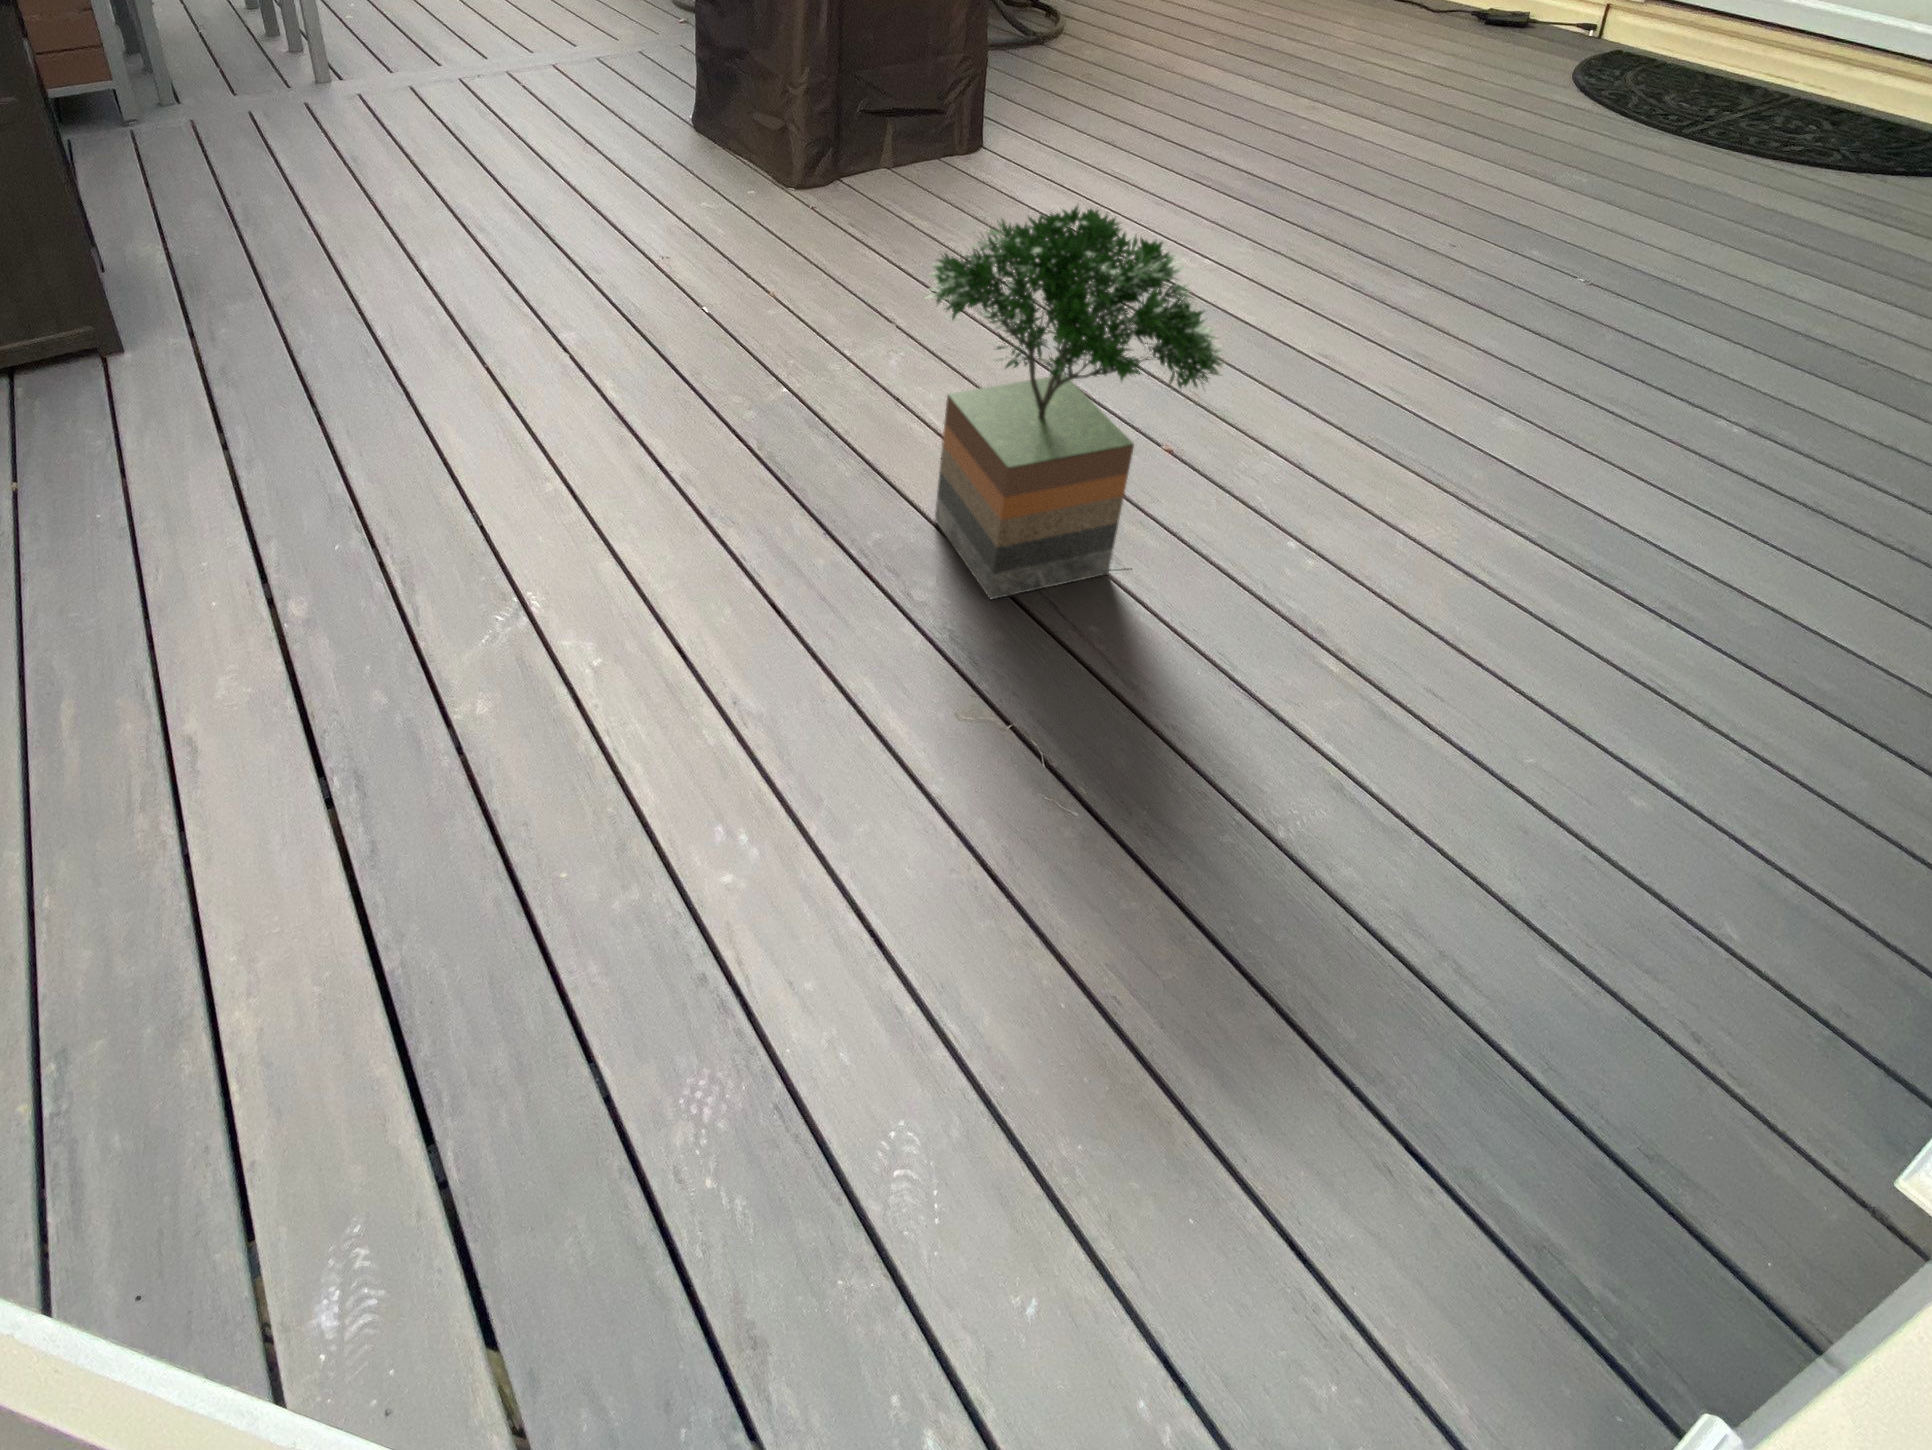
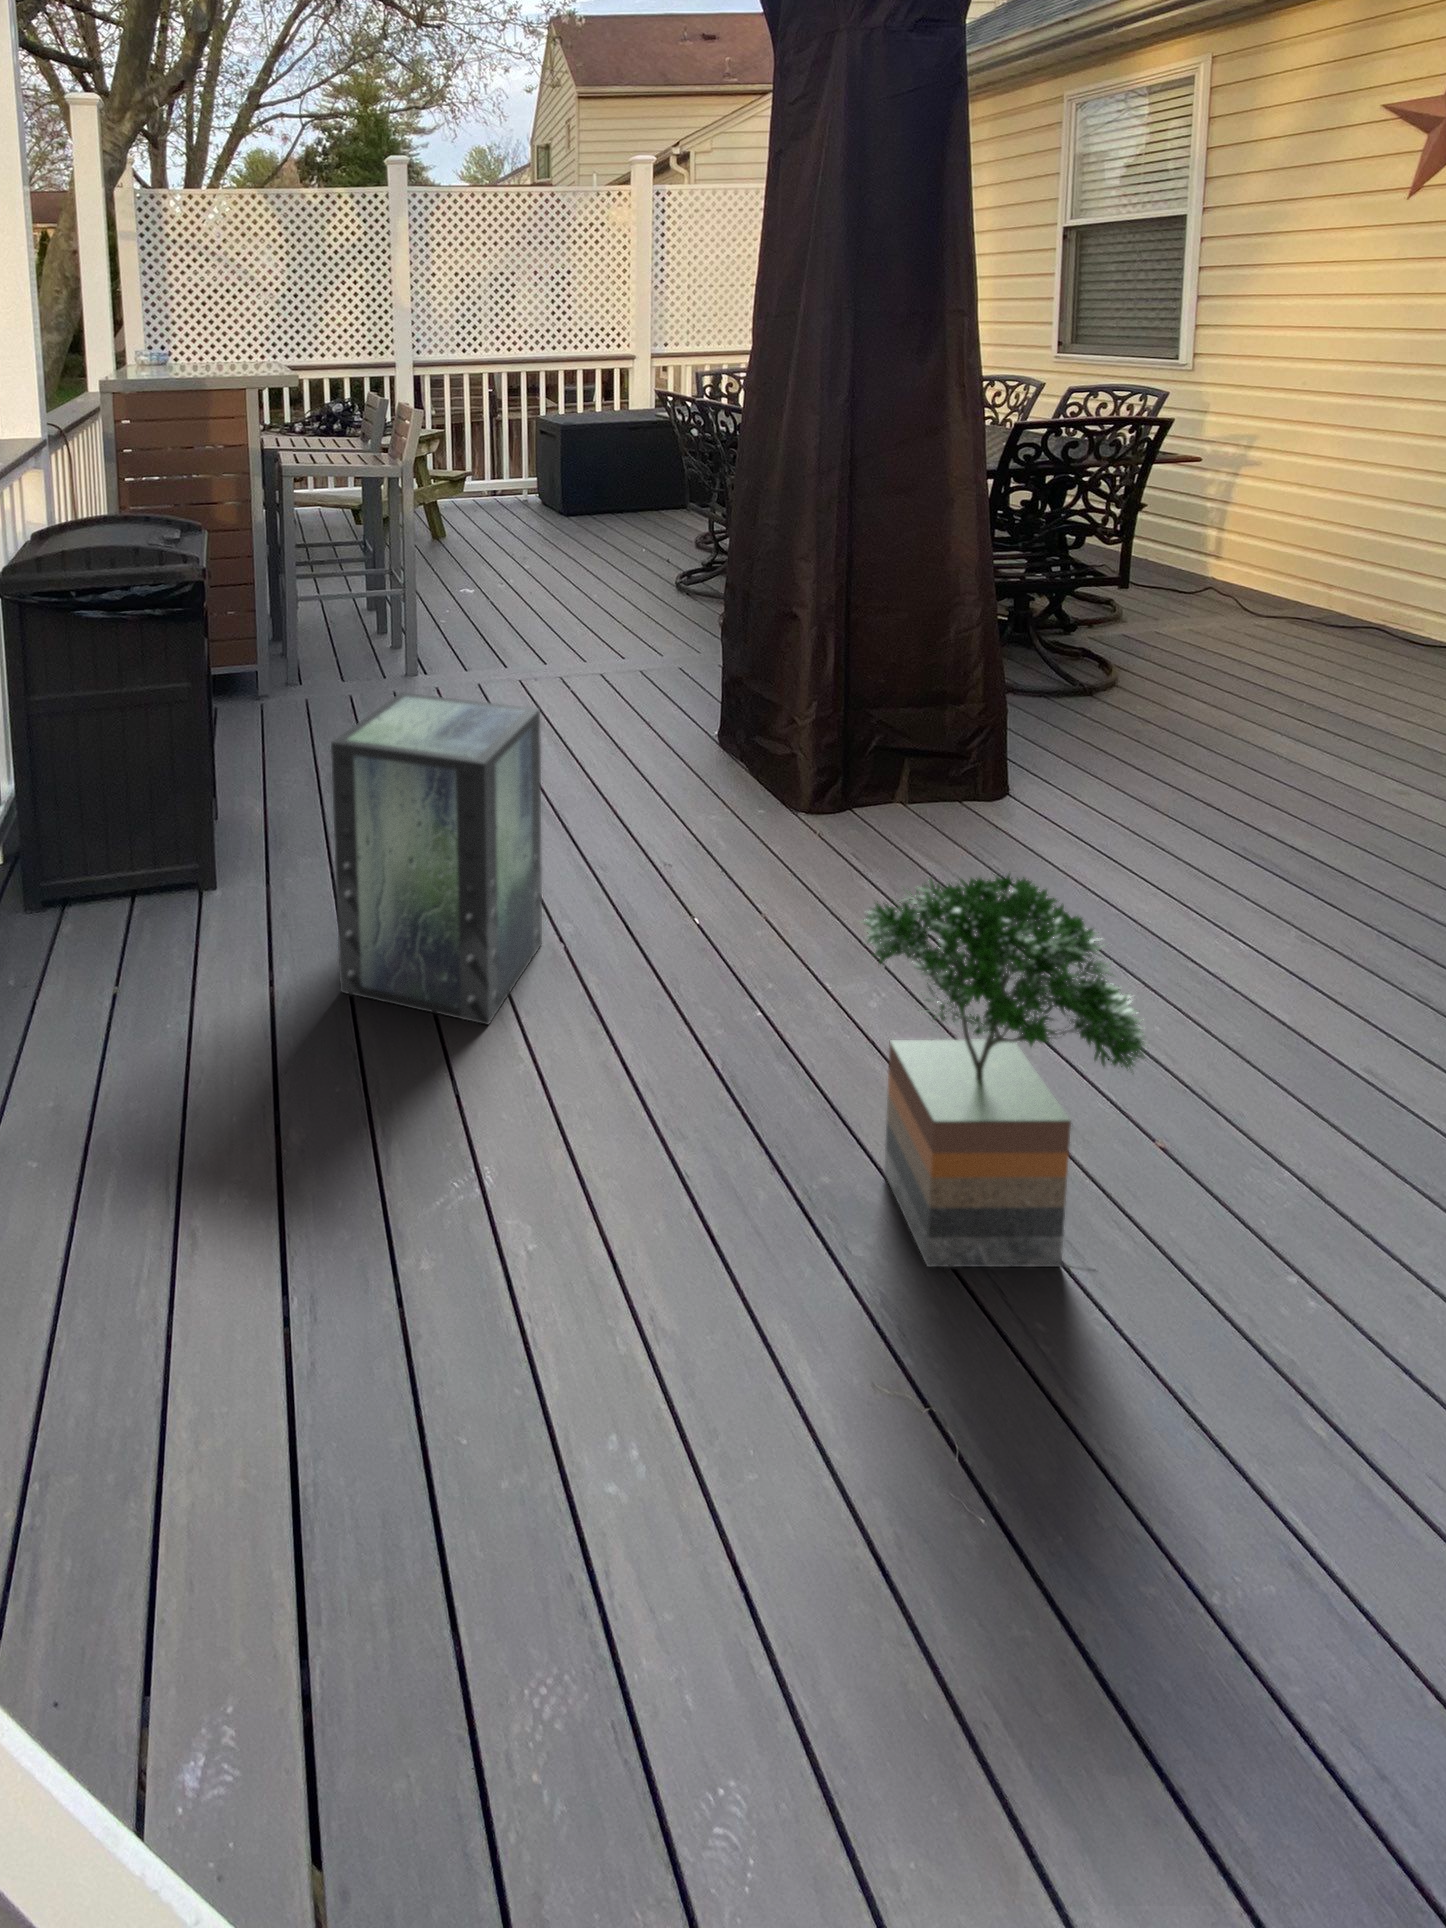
storage box: none [247,71,538,442] -> present [331,693,542,1025]

